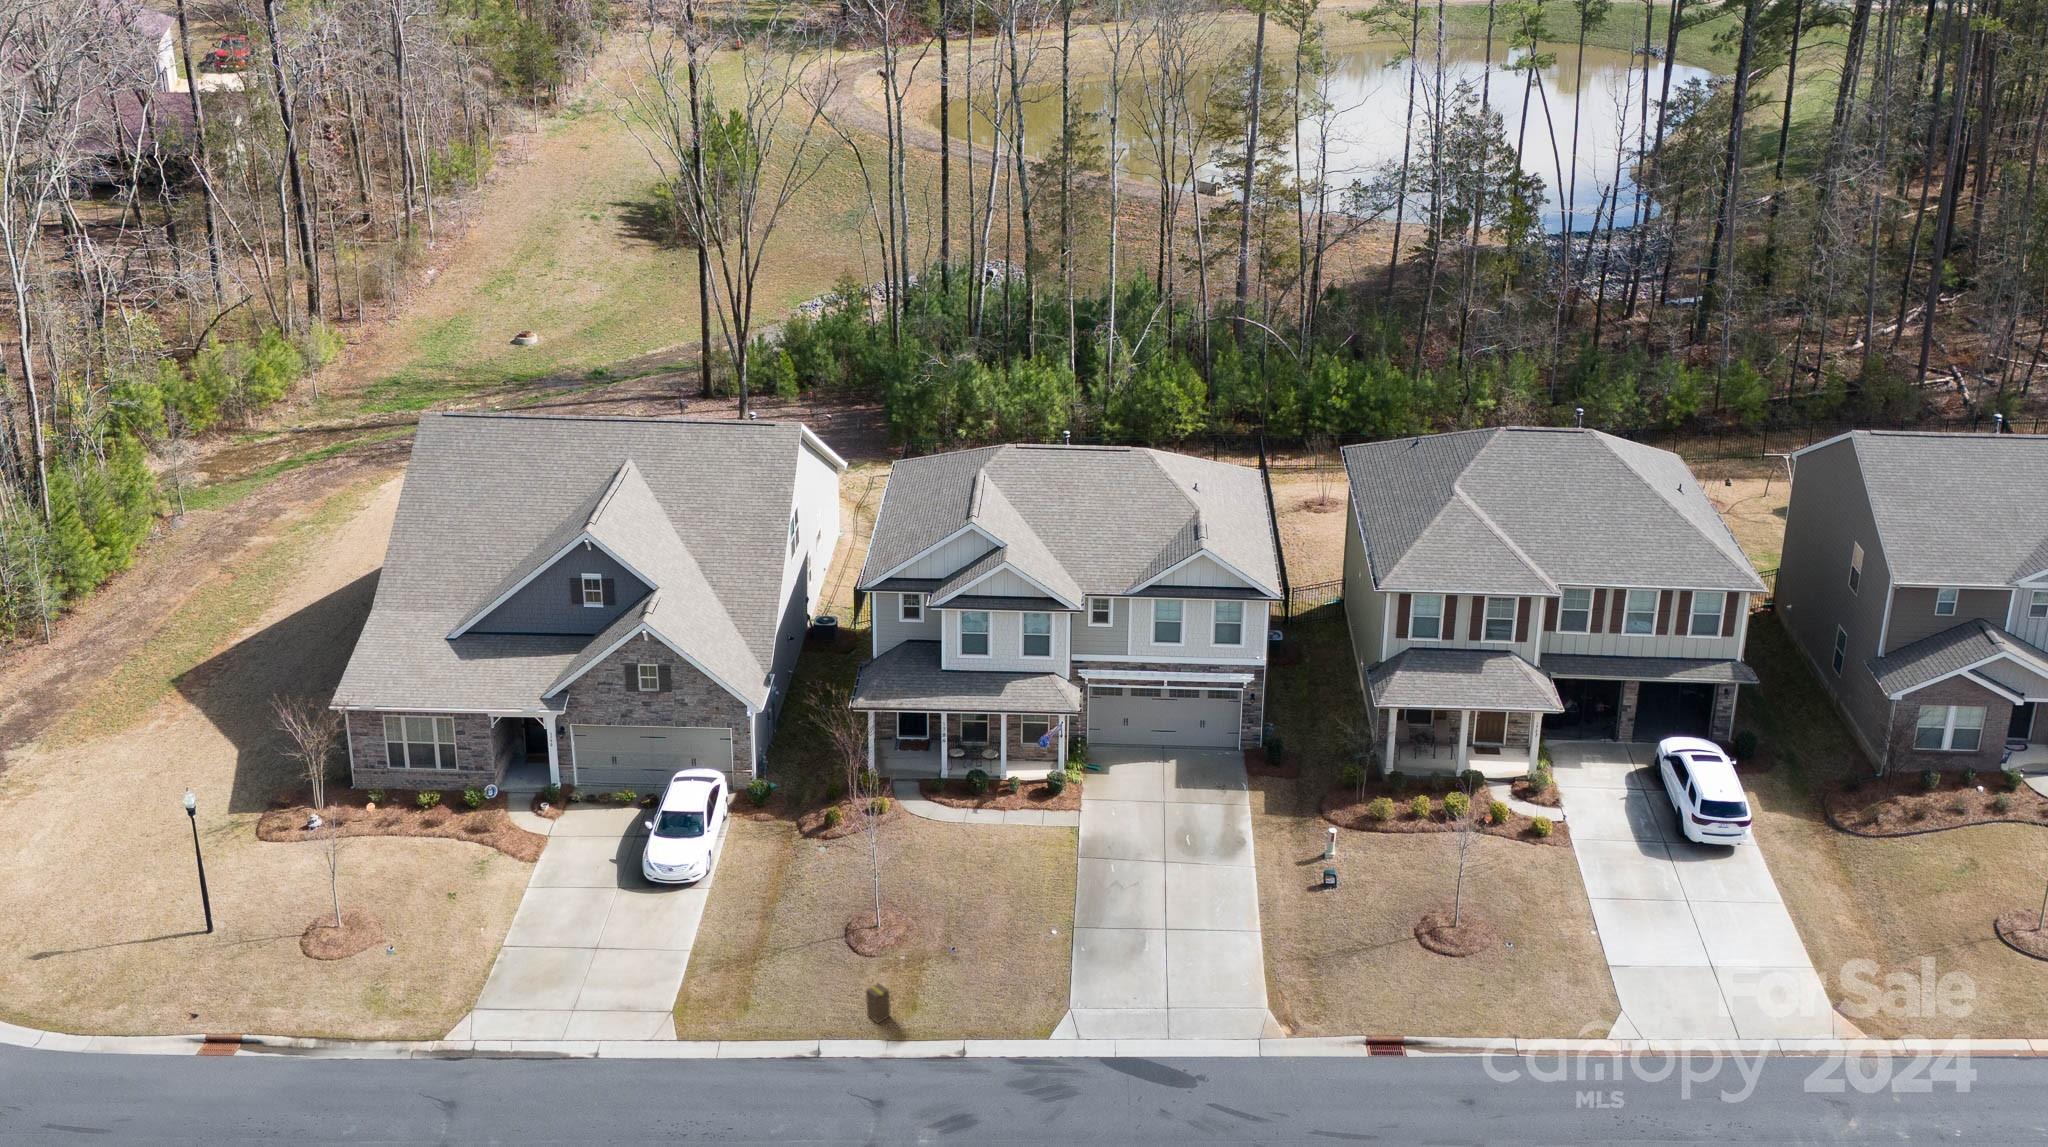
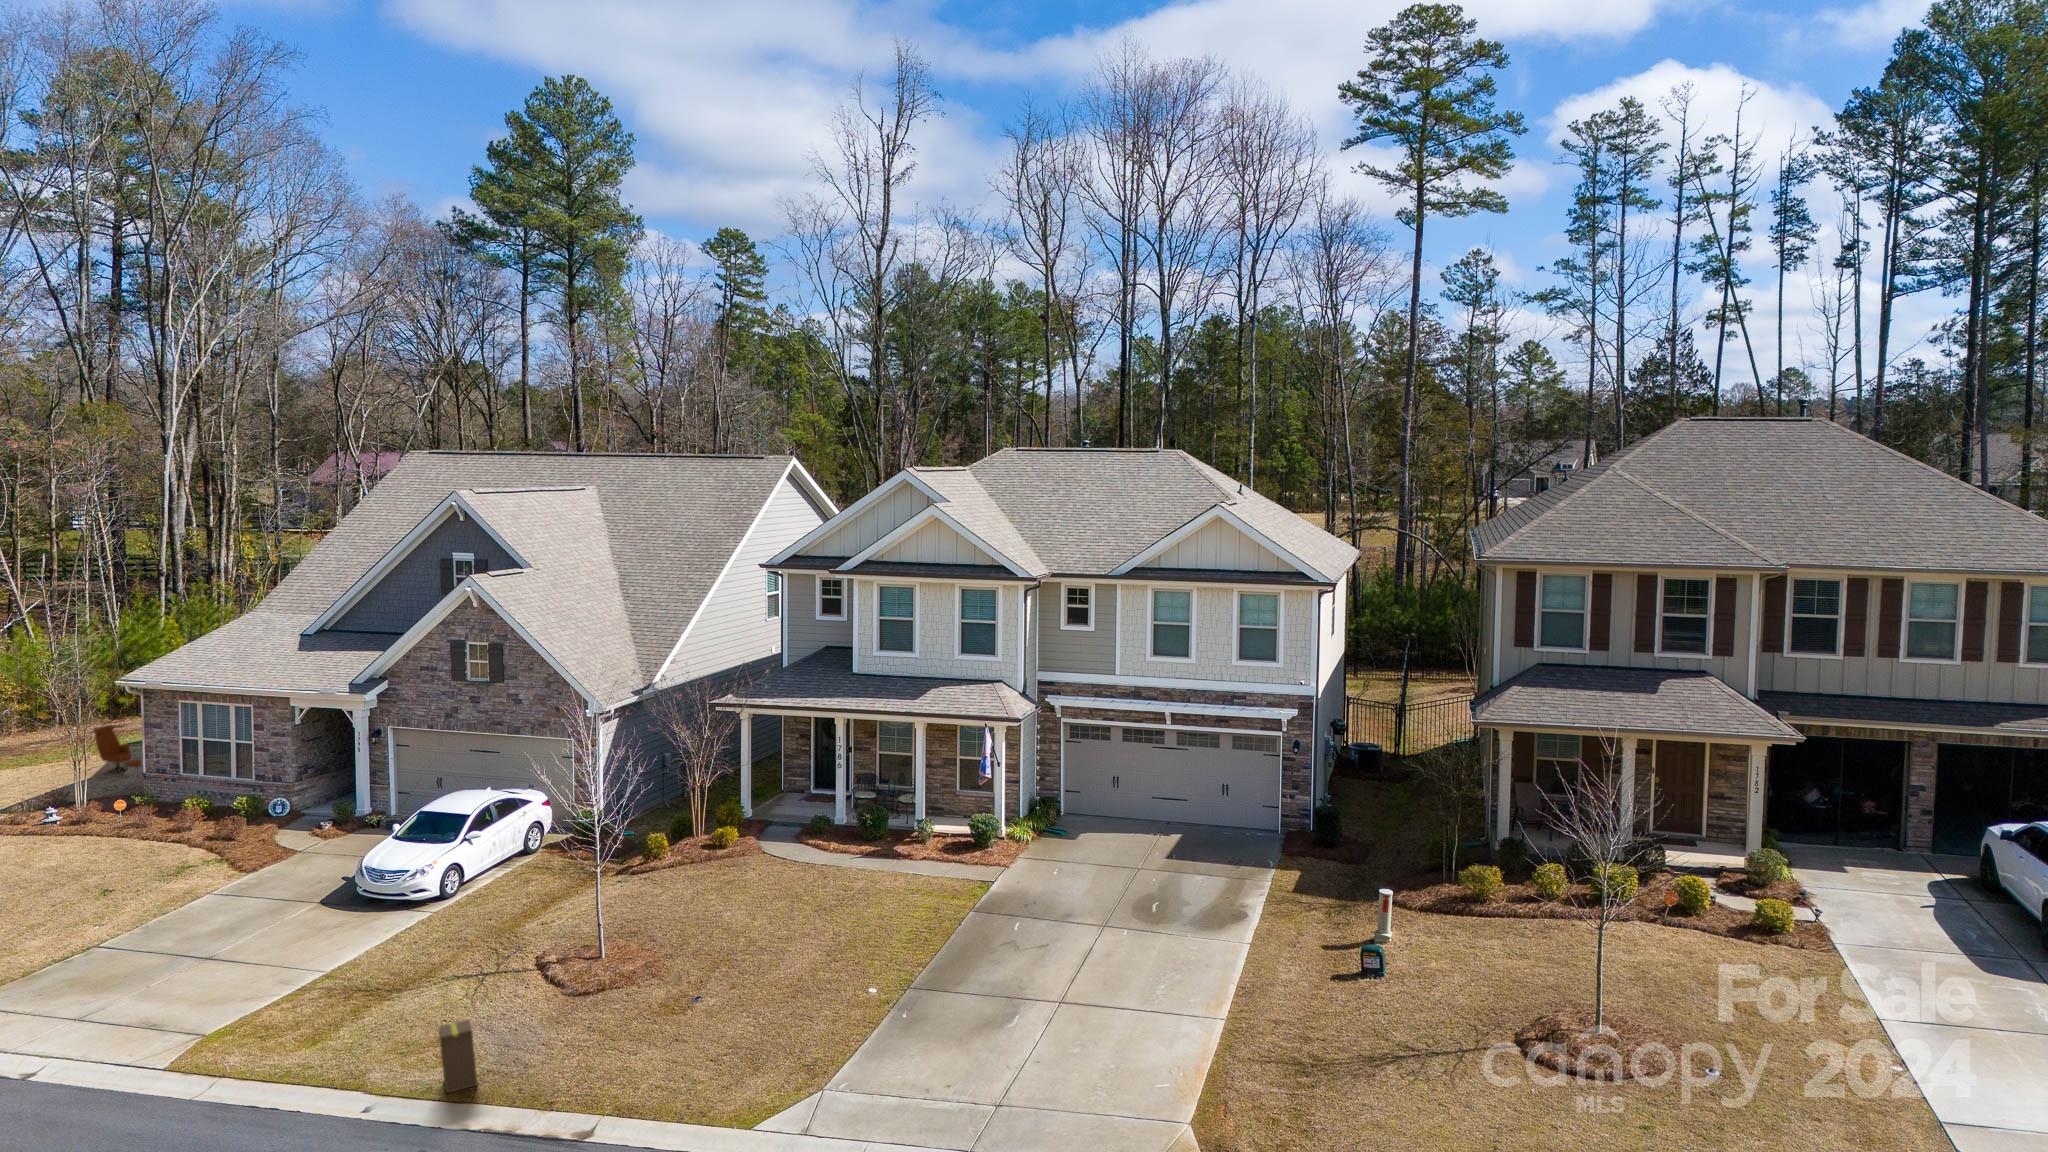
lounge chair: none [230,711,285,755] -> present [94,725,141,771]

